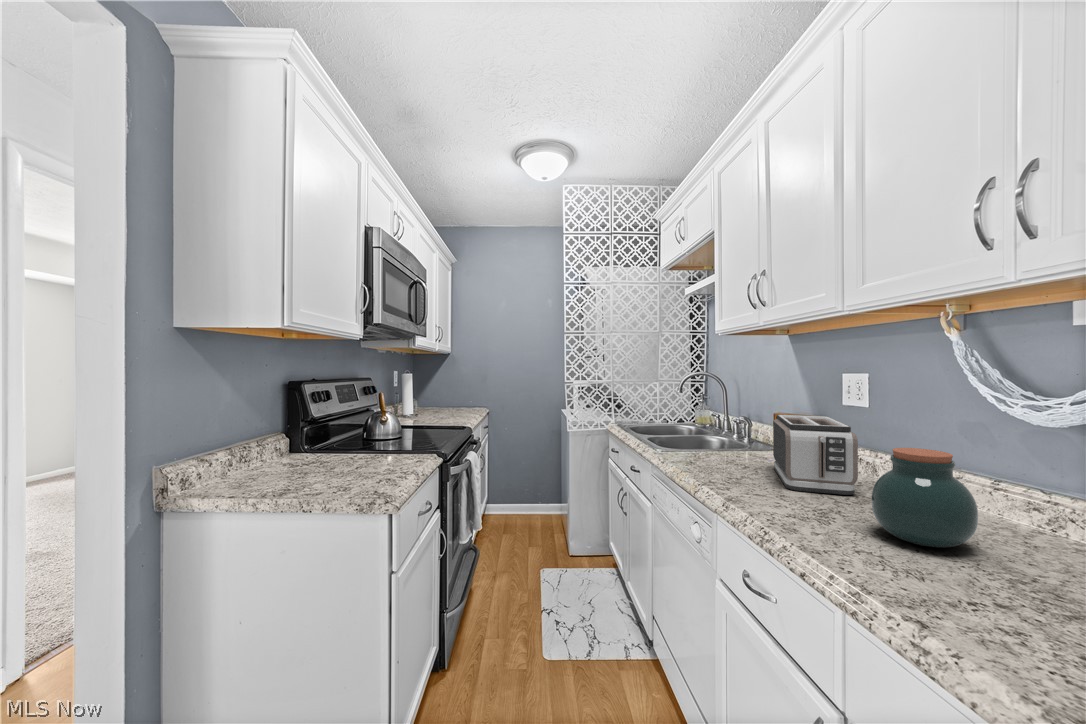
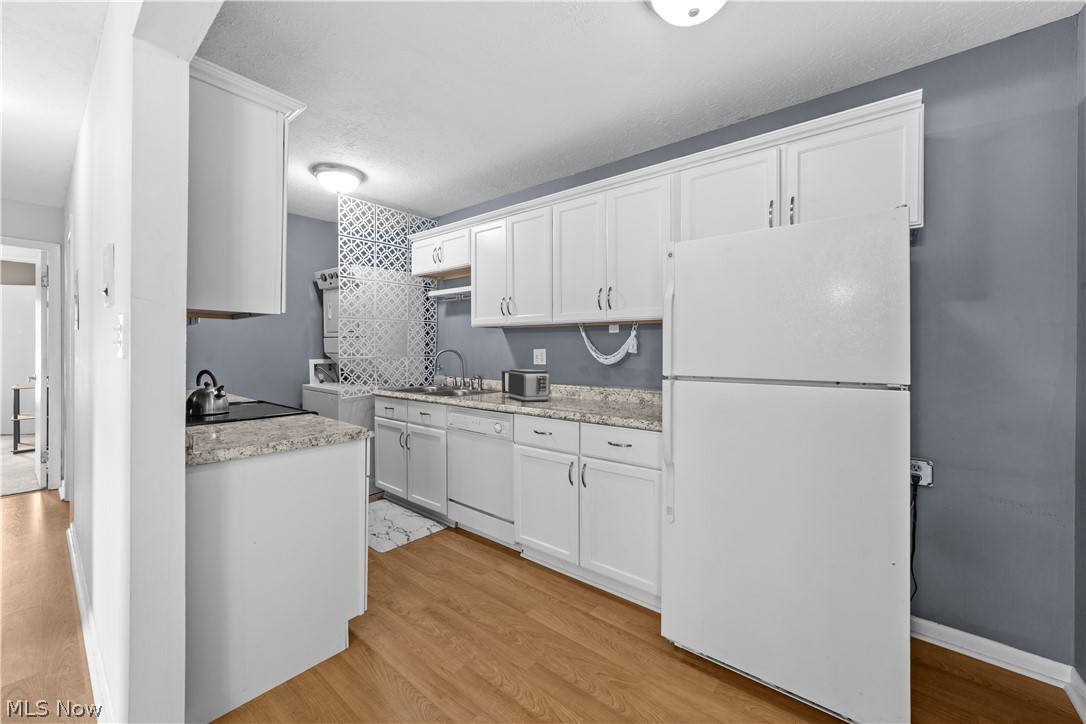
jar: present [872,448,978,547] -> none [564,374,594,407]

